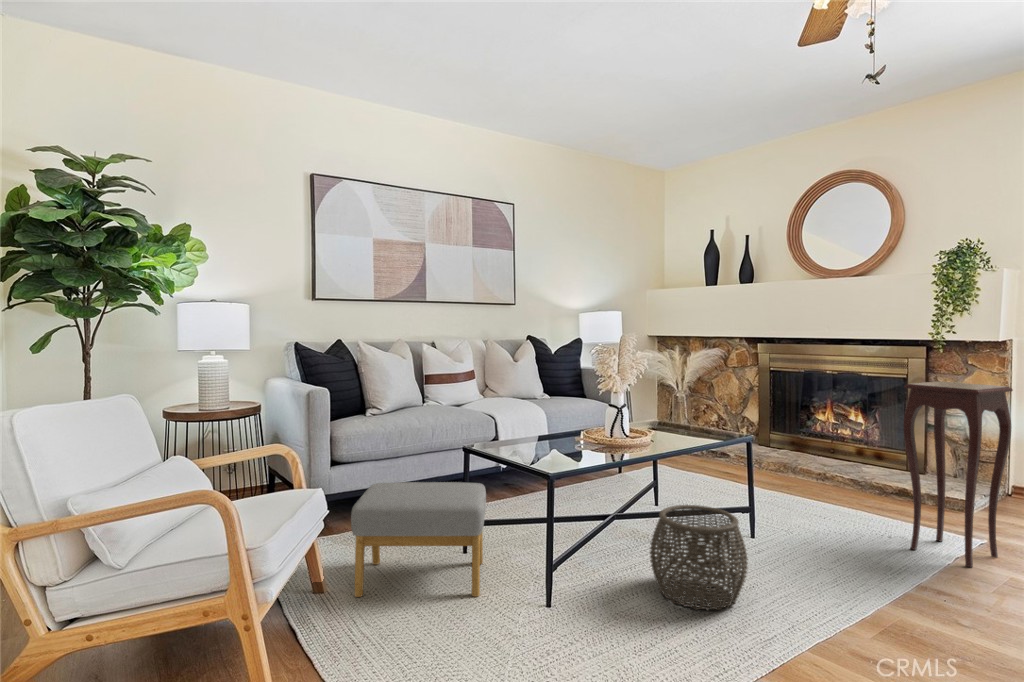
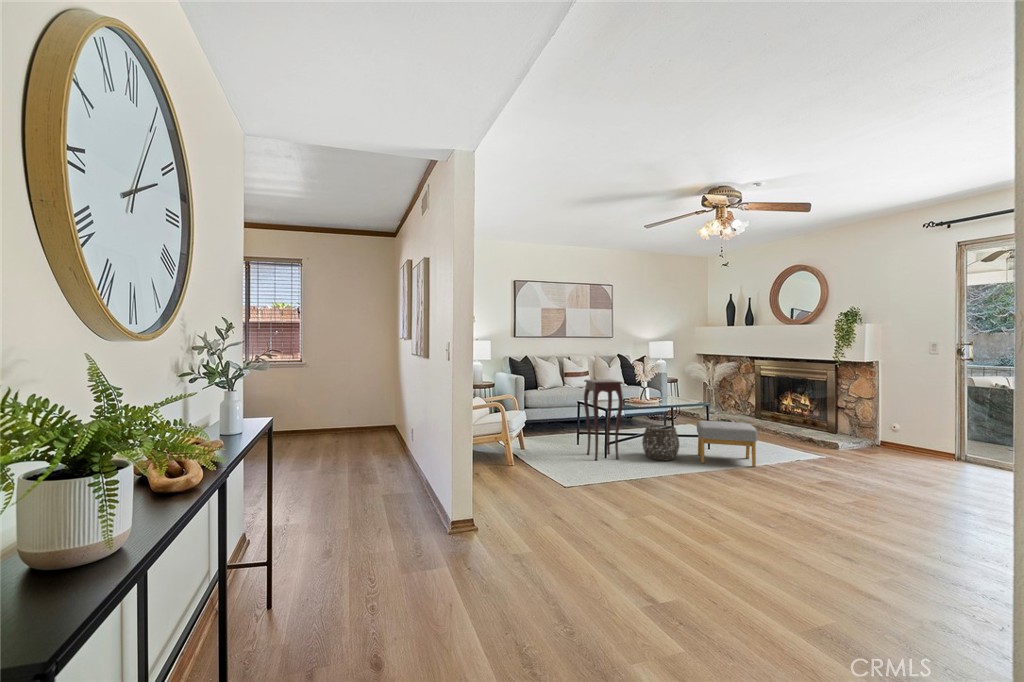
side table: present [903,381,1013,567] -> present [584,379,623,460]
footstool: present [351,482,486,597] -> present [697,421,758,467]

